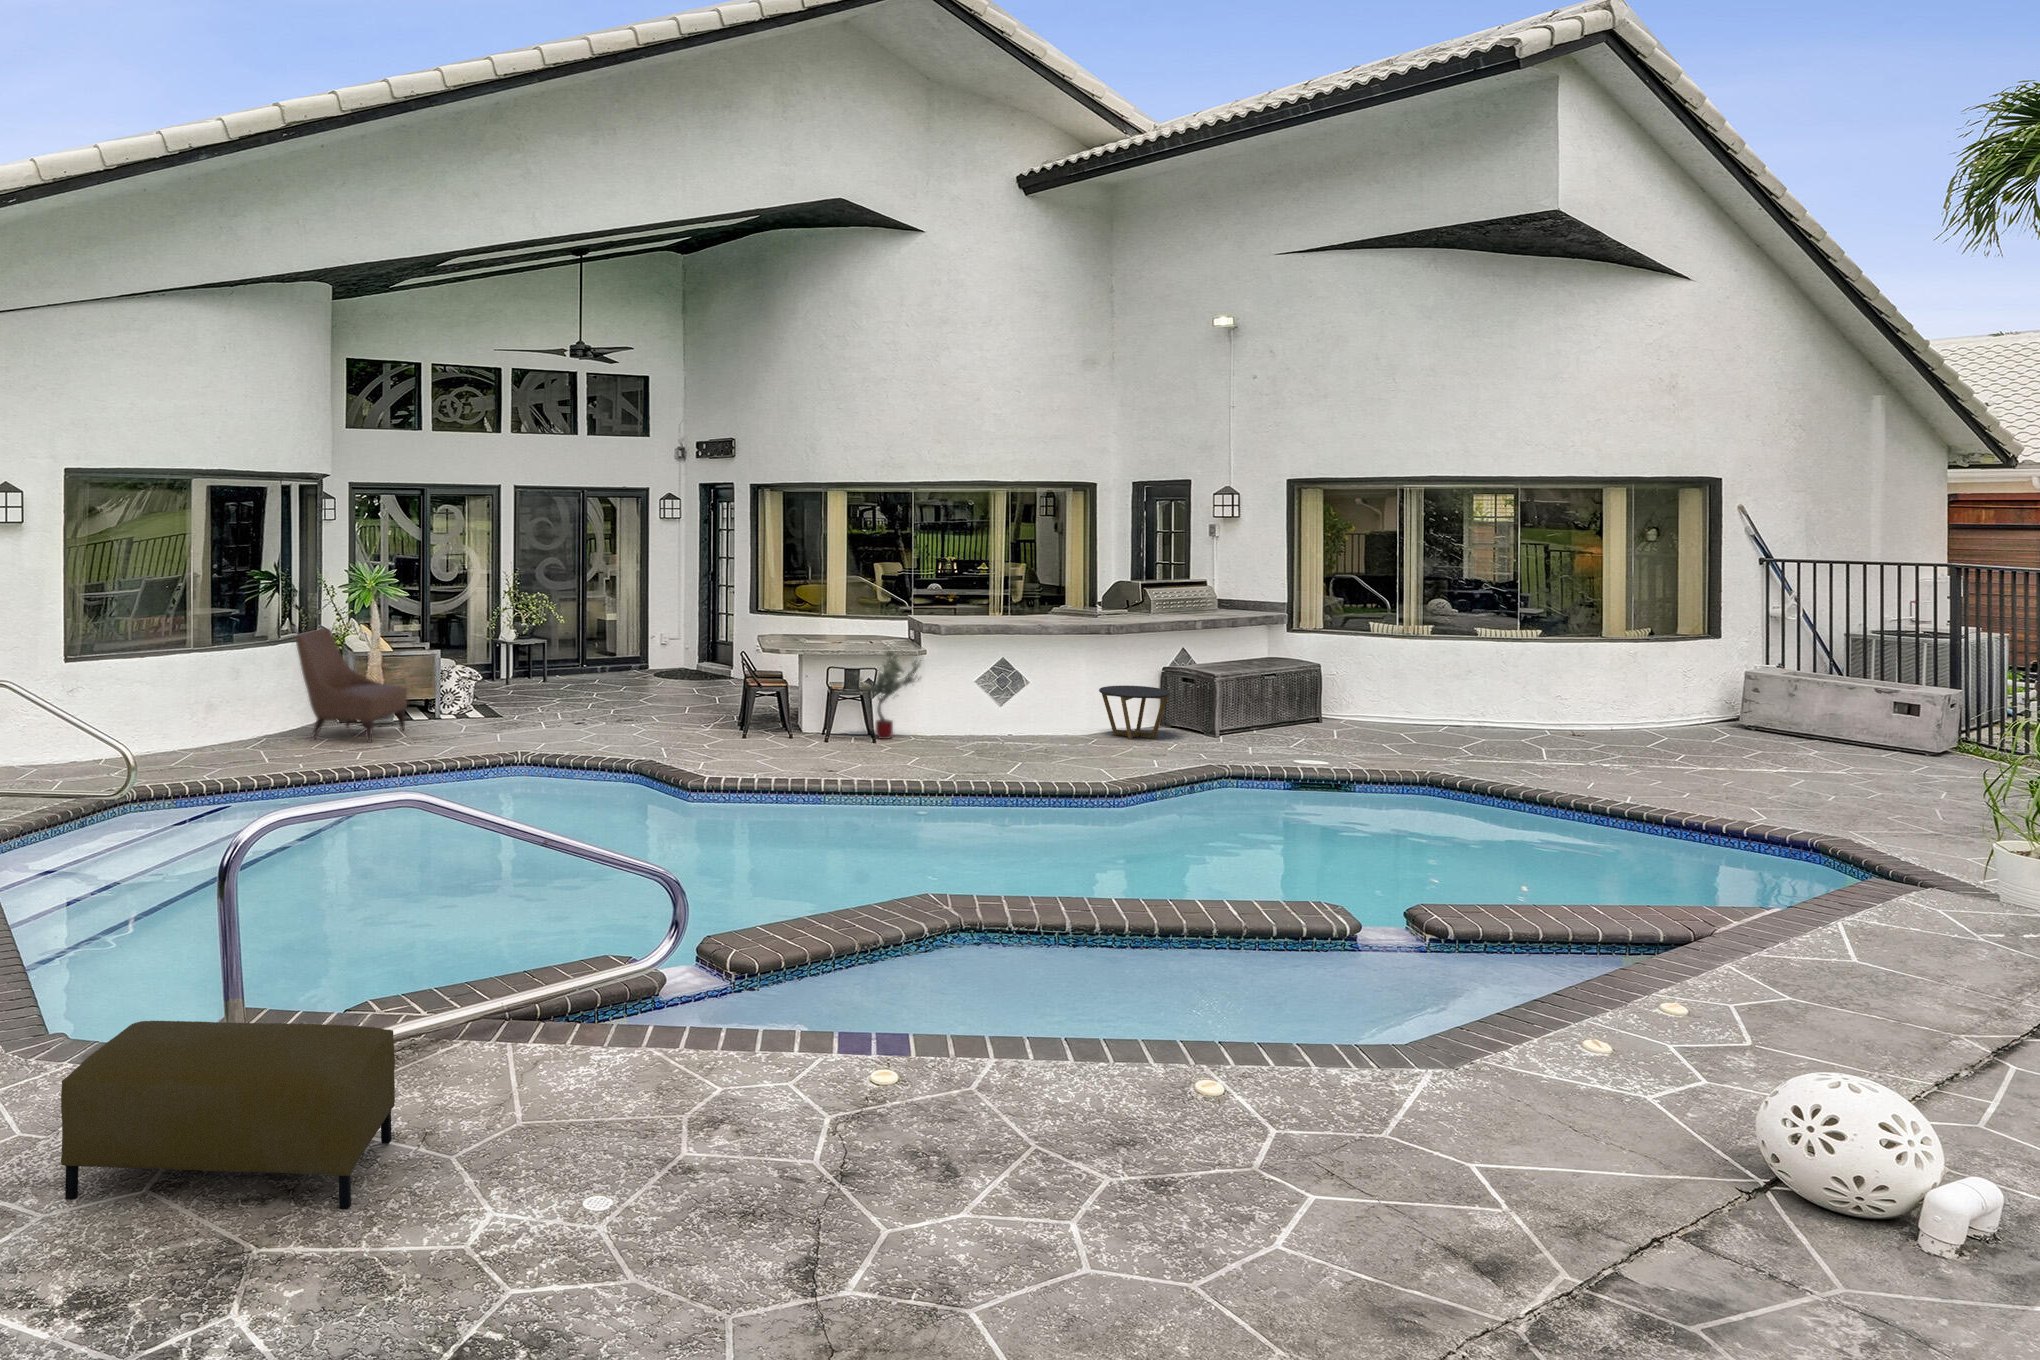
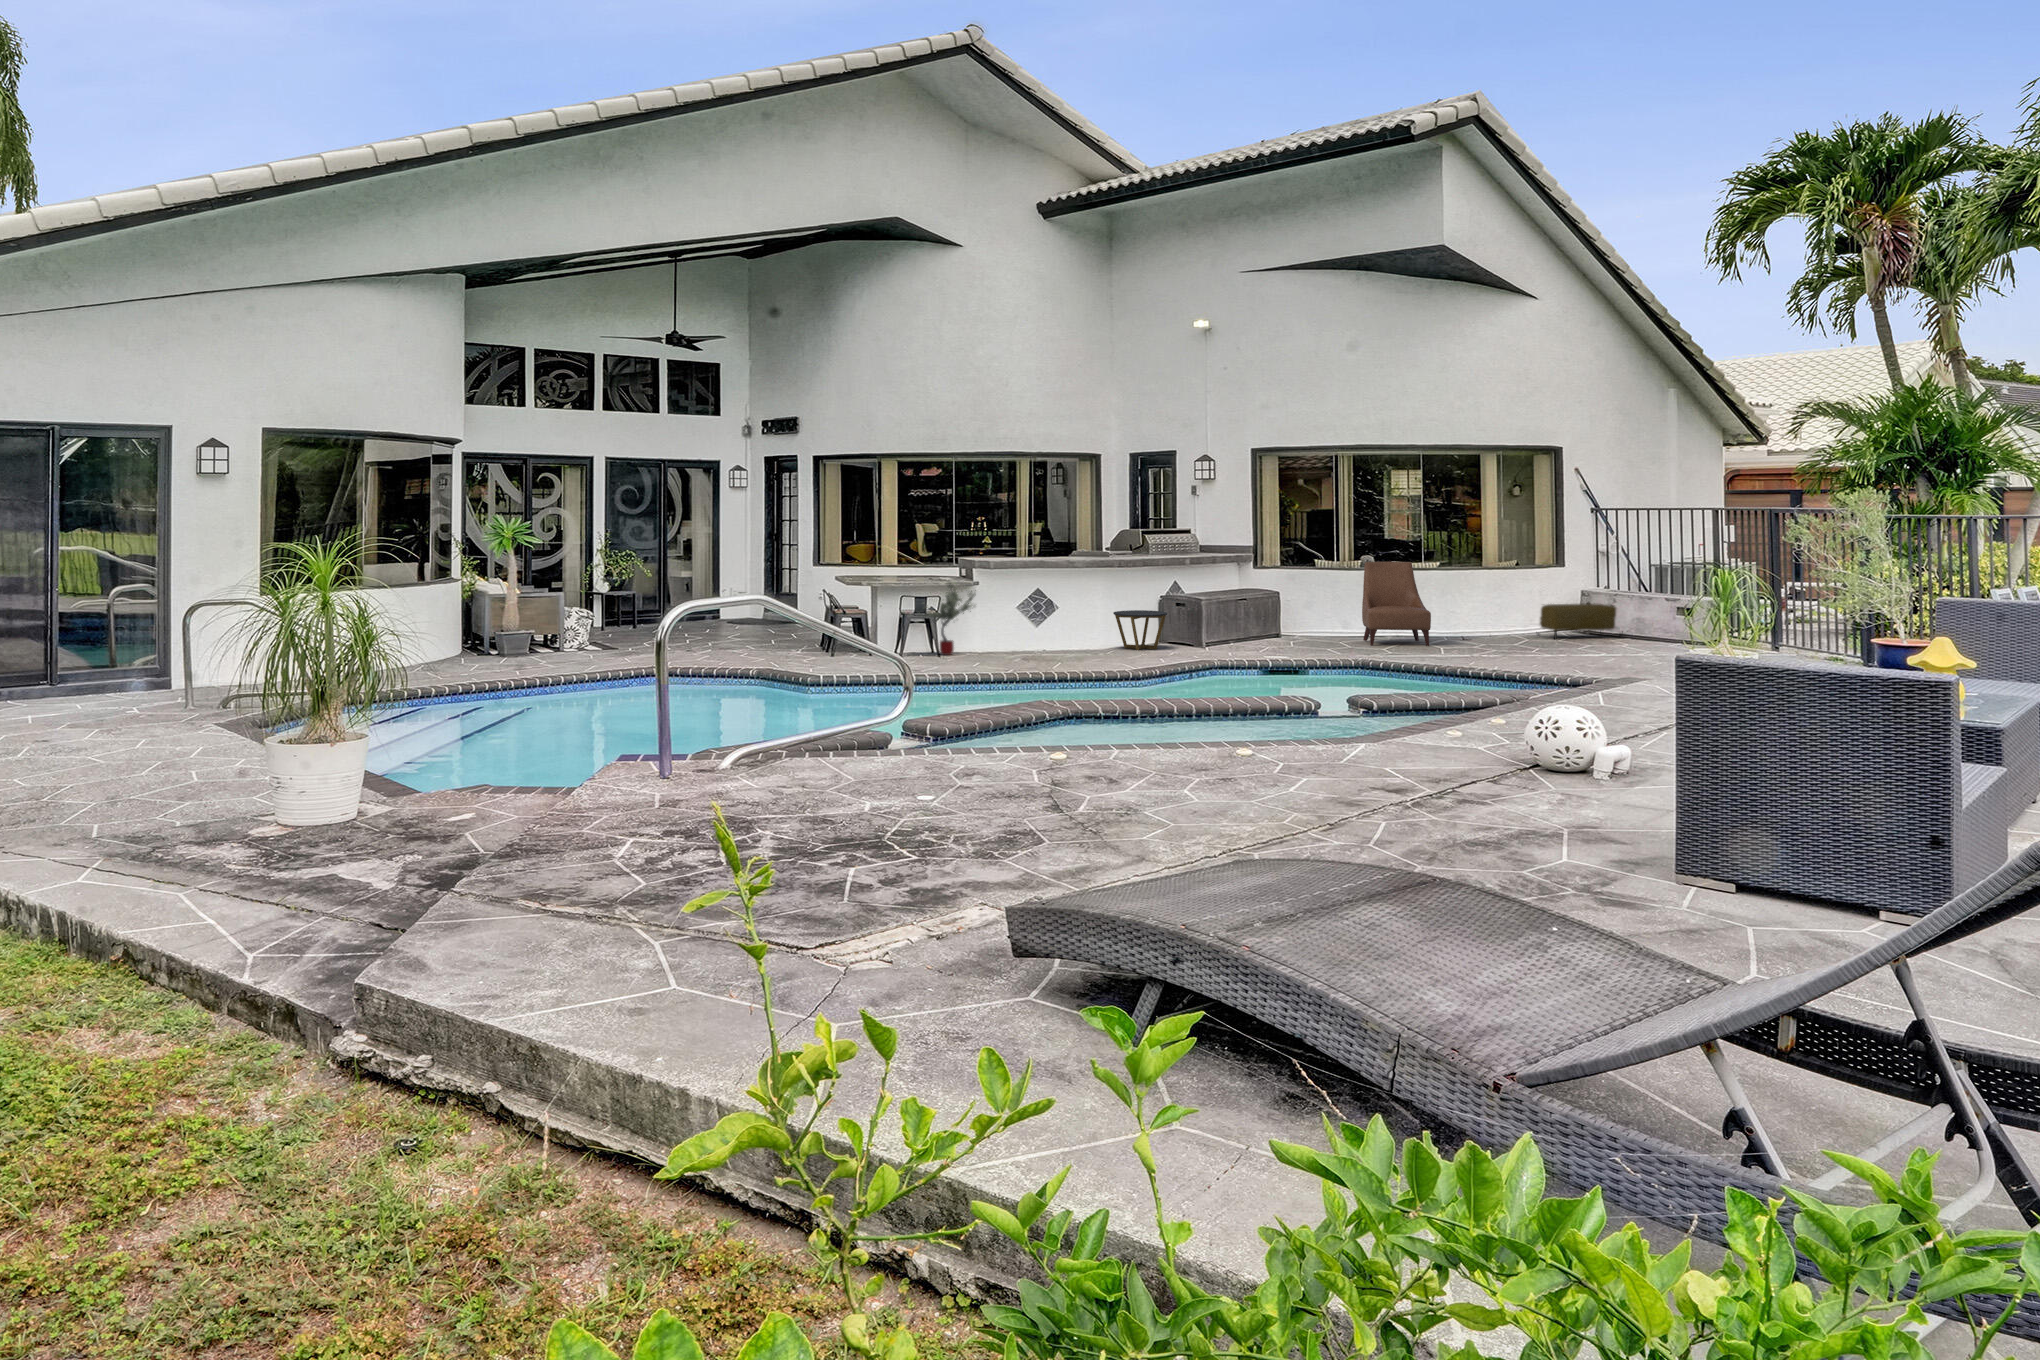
chair: present [296,629,407,742] -> present [1362,562,1431,646]
ottoman: present [61,1021,395,1210] -> present [1537,603,1622,639]

